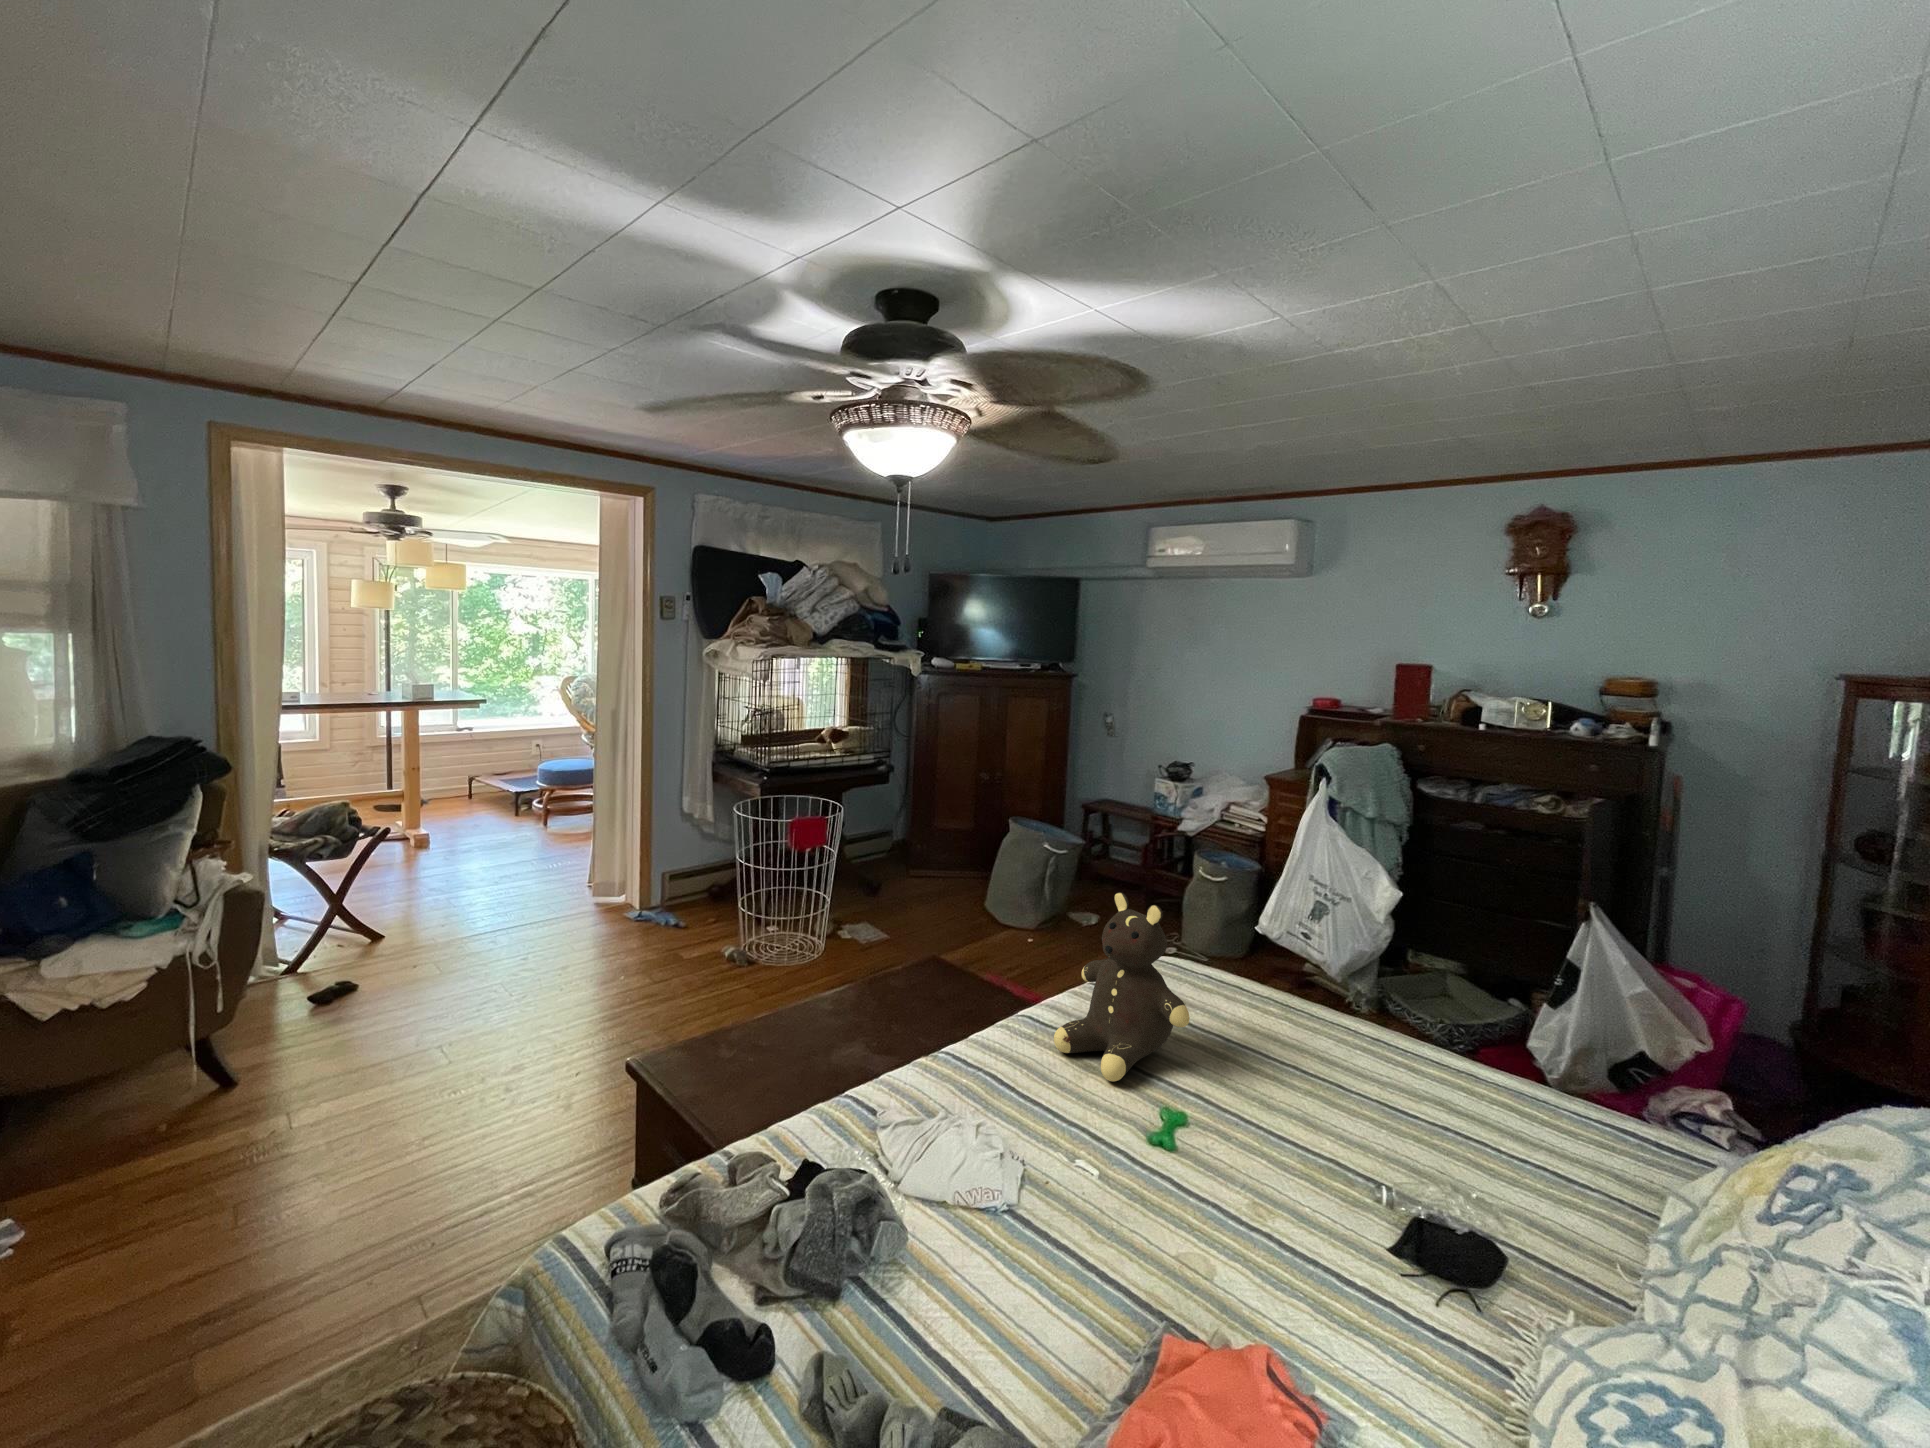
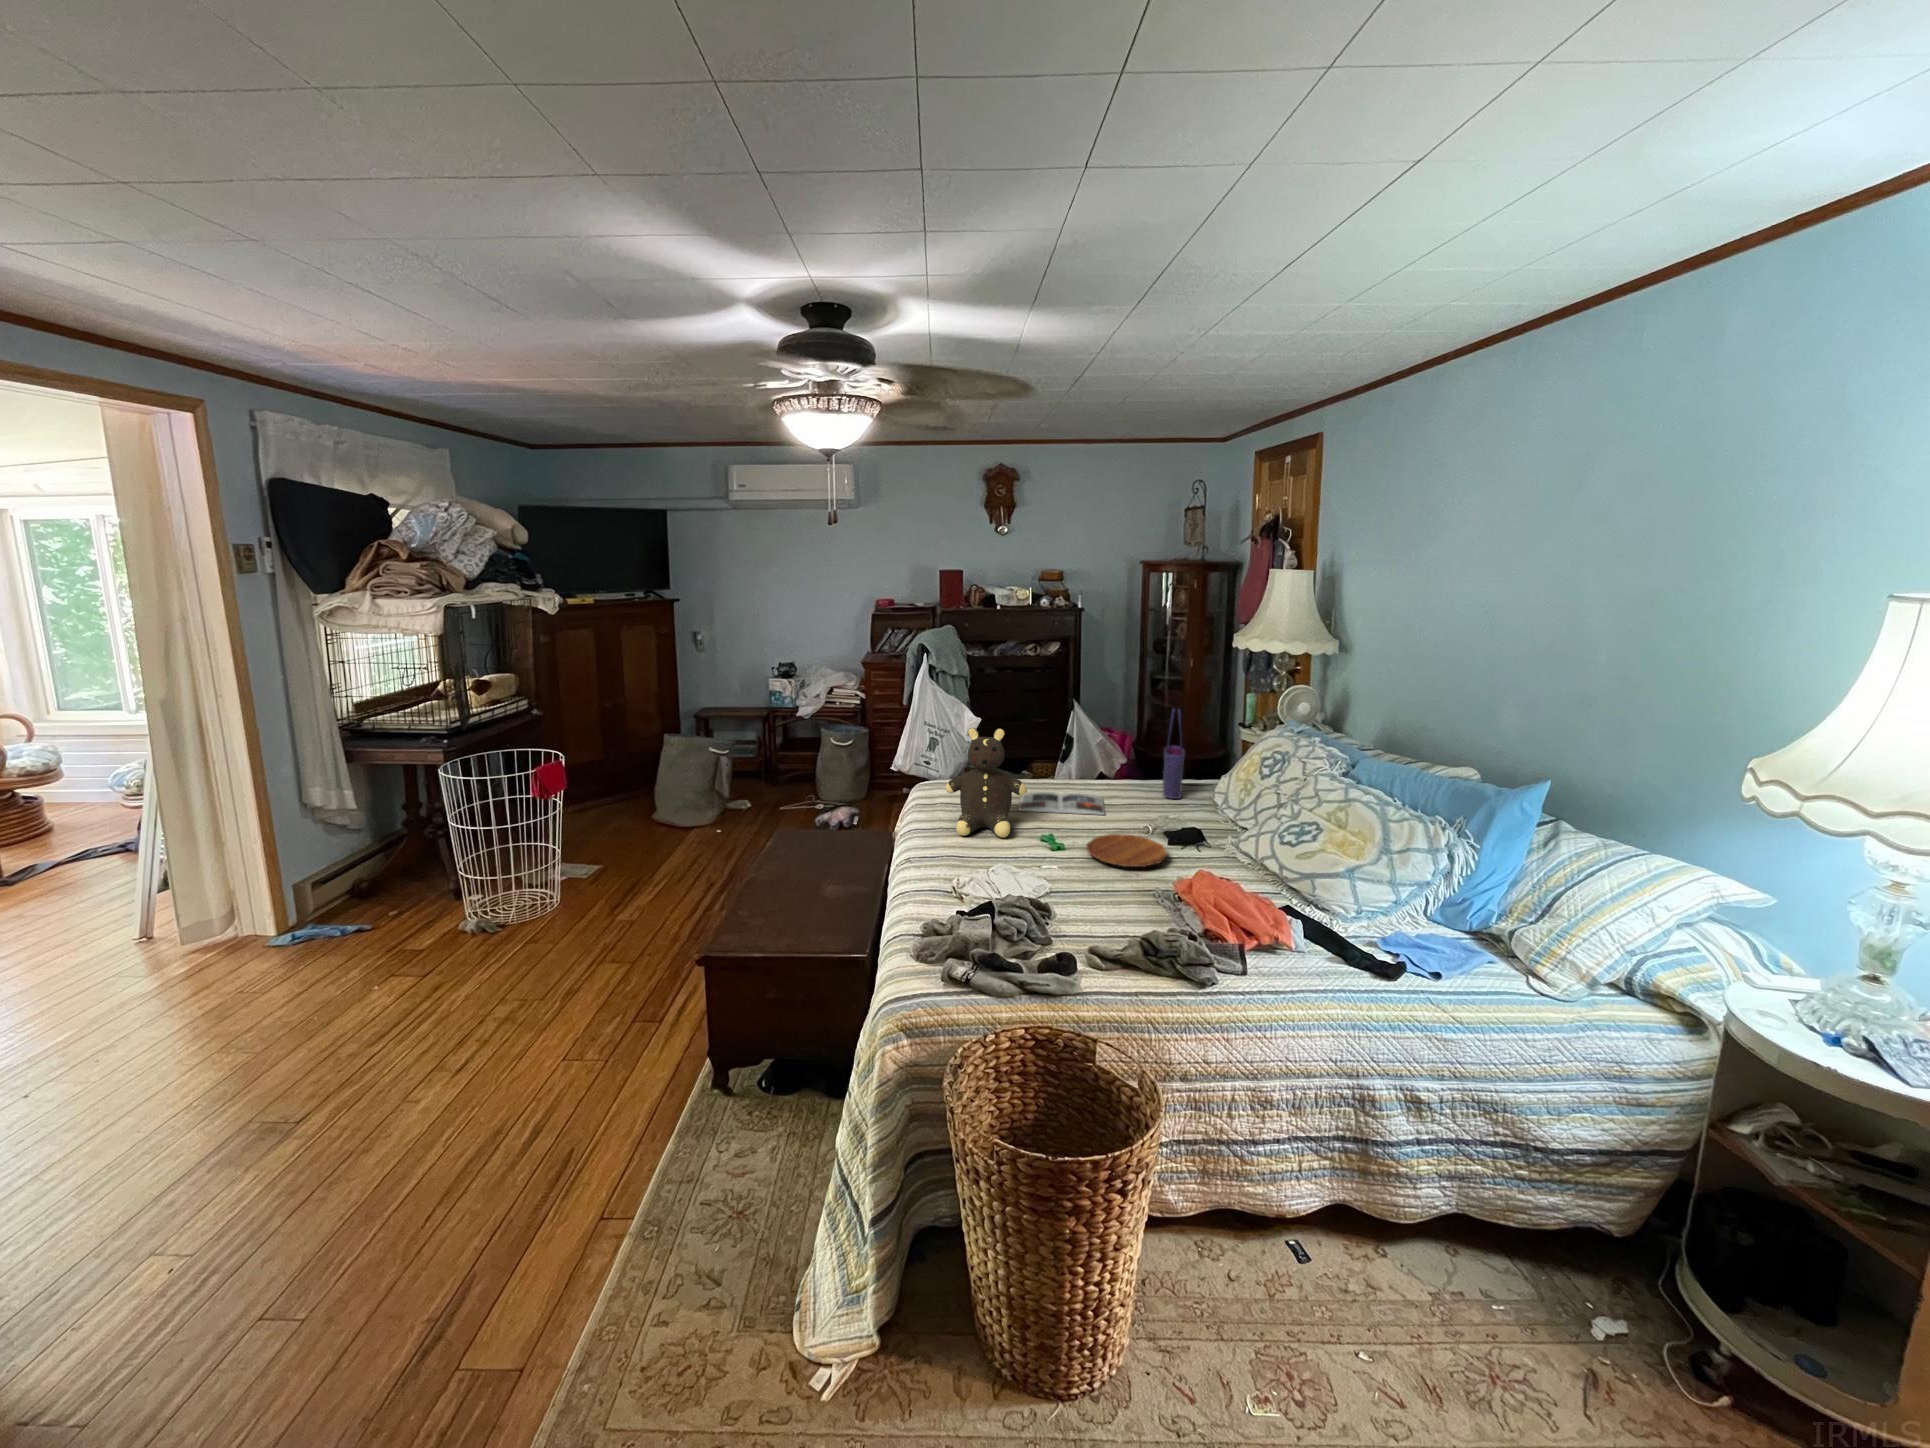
tote bag: none [1553,971,1631,1170] -> present [1163,709,1185,799]
magazine: none [1212,1027,1402,1126] -> present [1019,792,1105,815]
tray: none [1179,1154,1347,1271] -> present [1086,834,1167,867]

